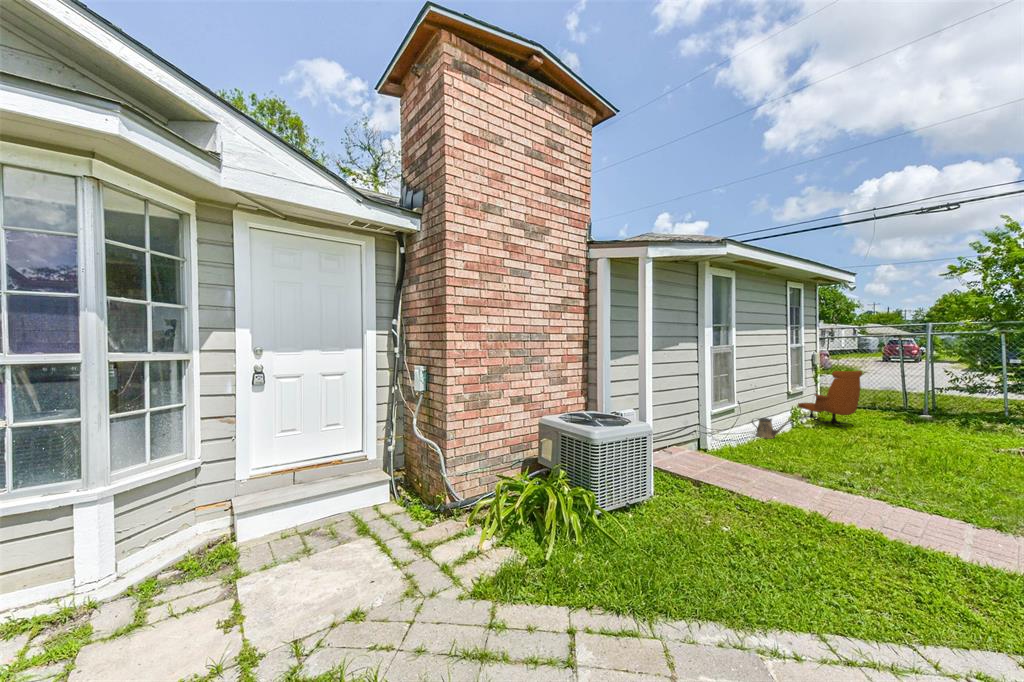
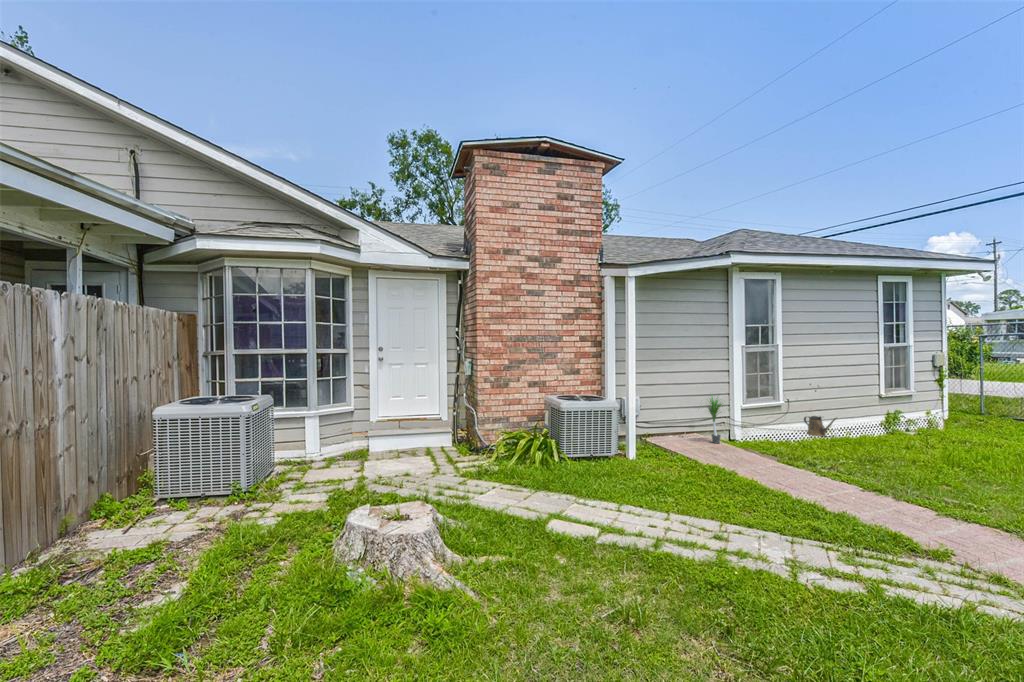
lounge chair: present [798,371,862,430] -> none [896,371,951,436]
potted plant: none [679,398,721,458] -> present [707,397,722,443]

